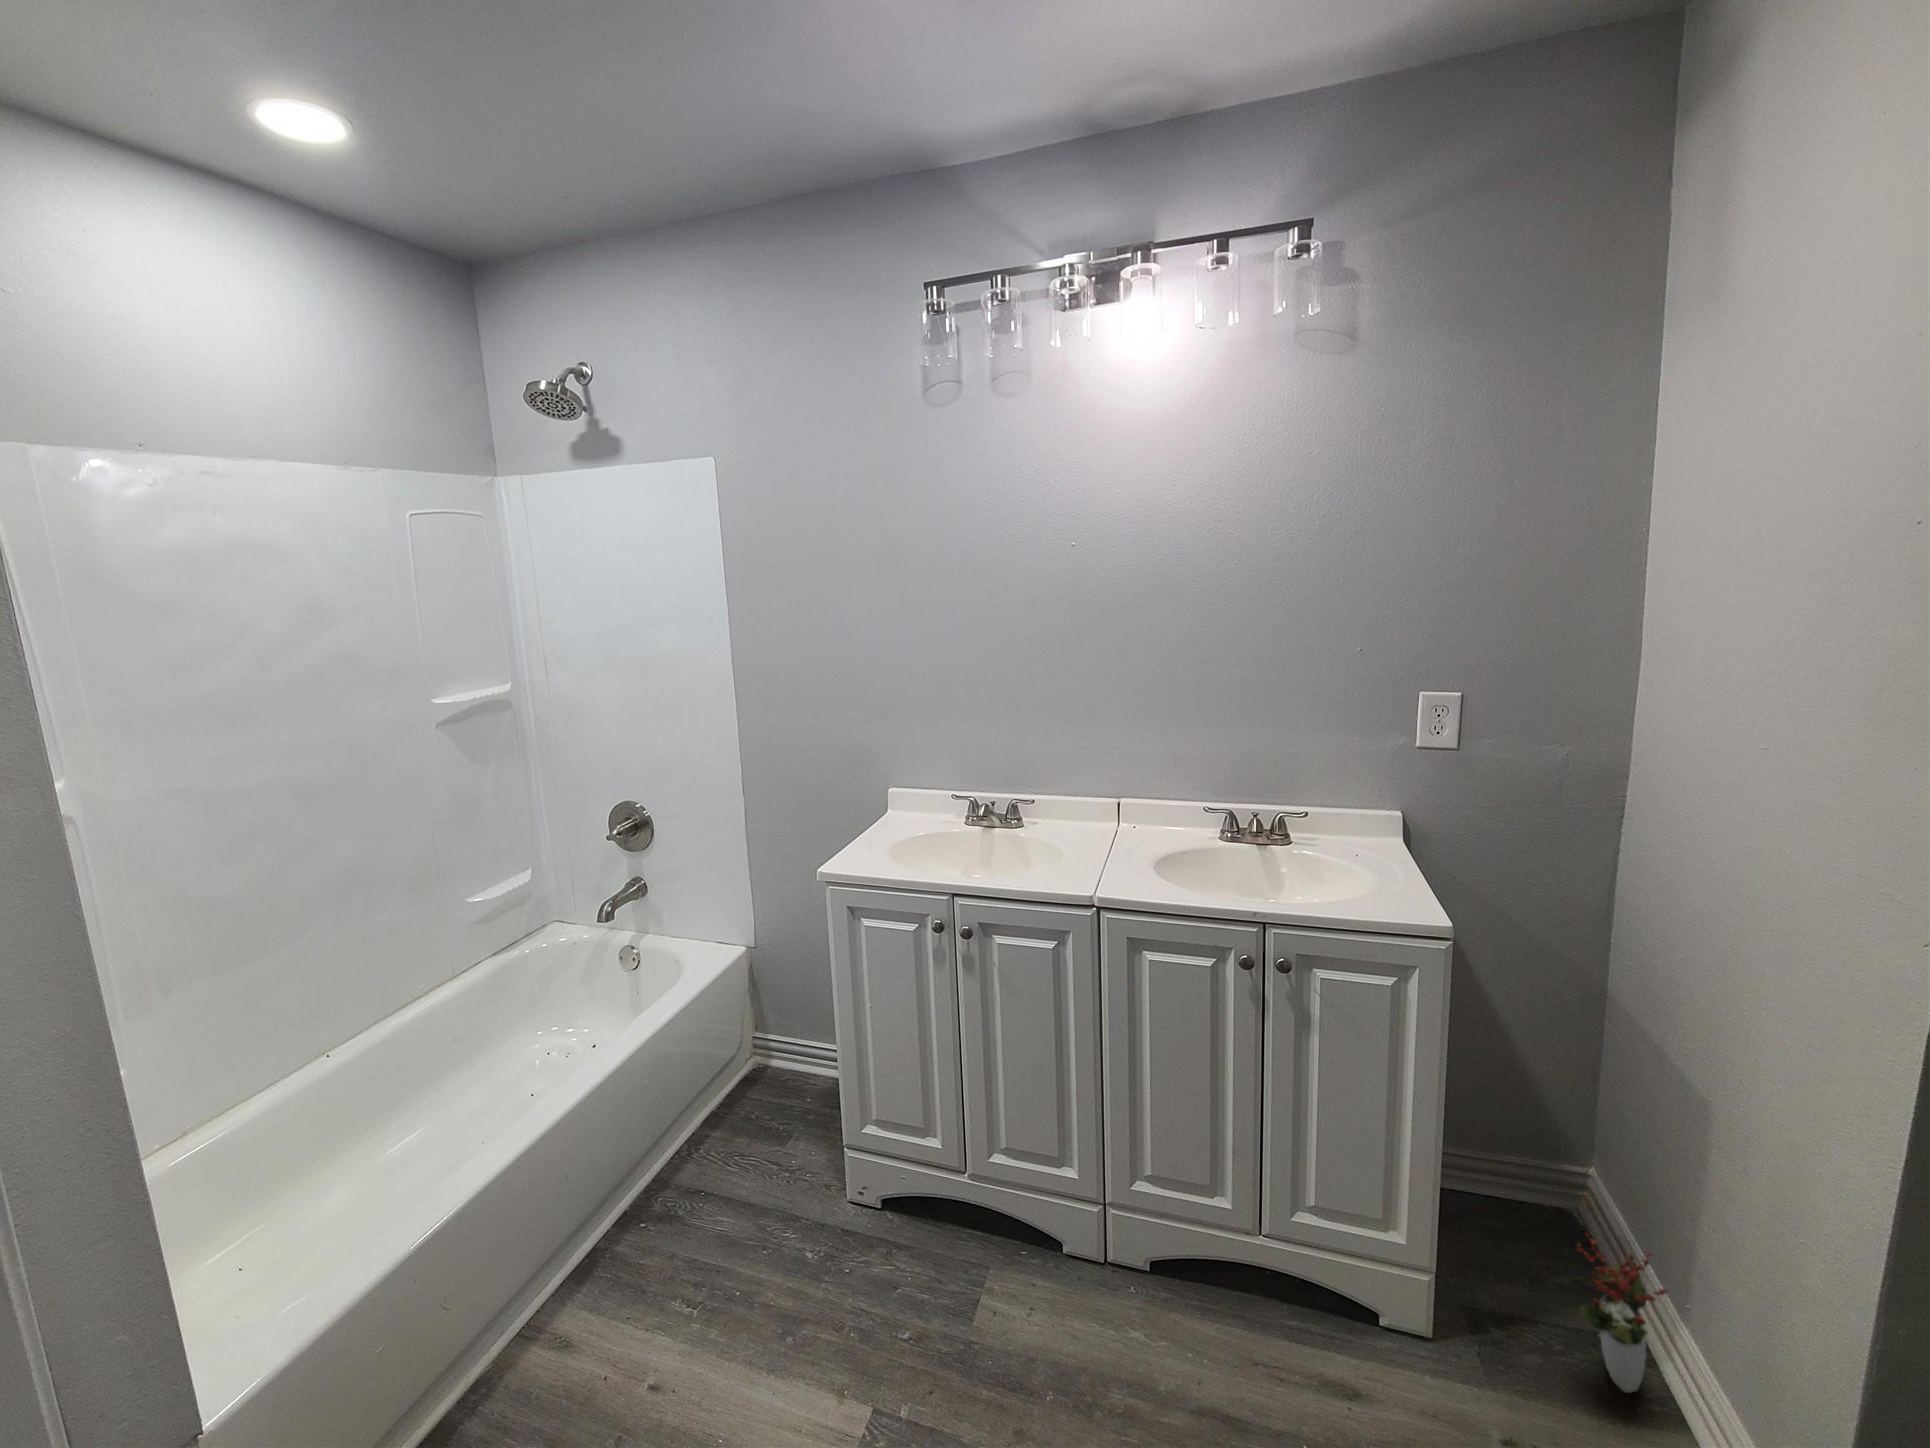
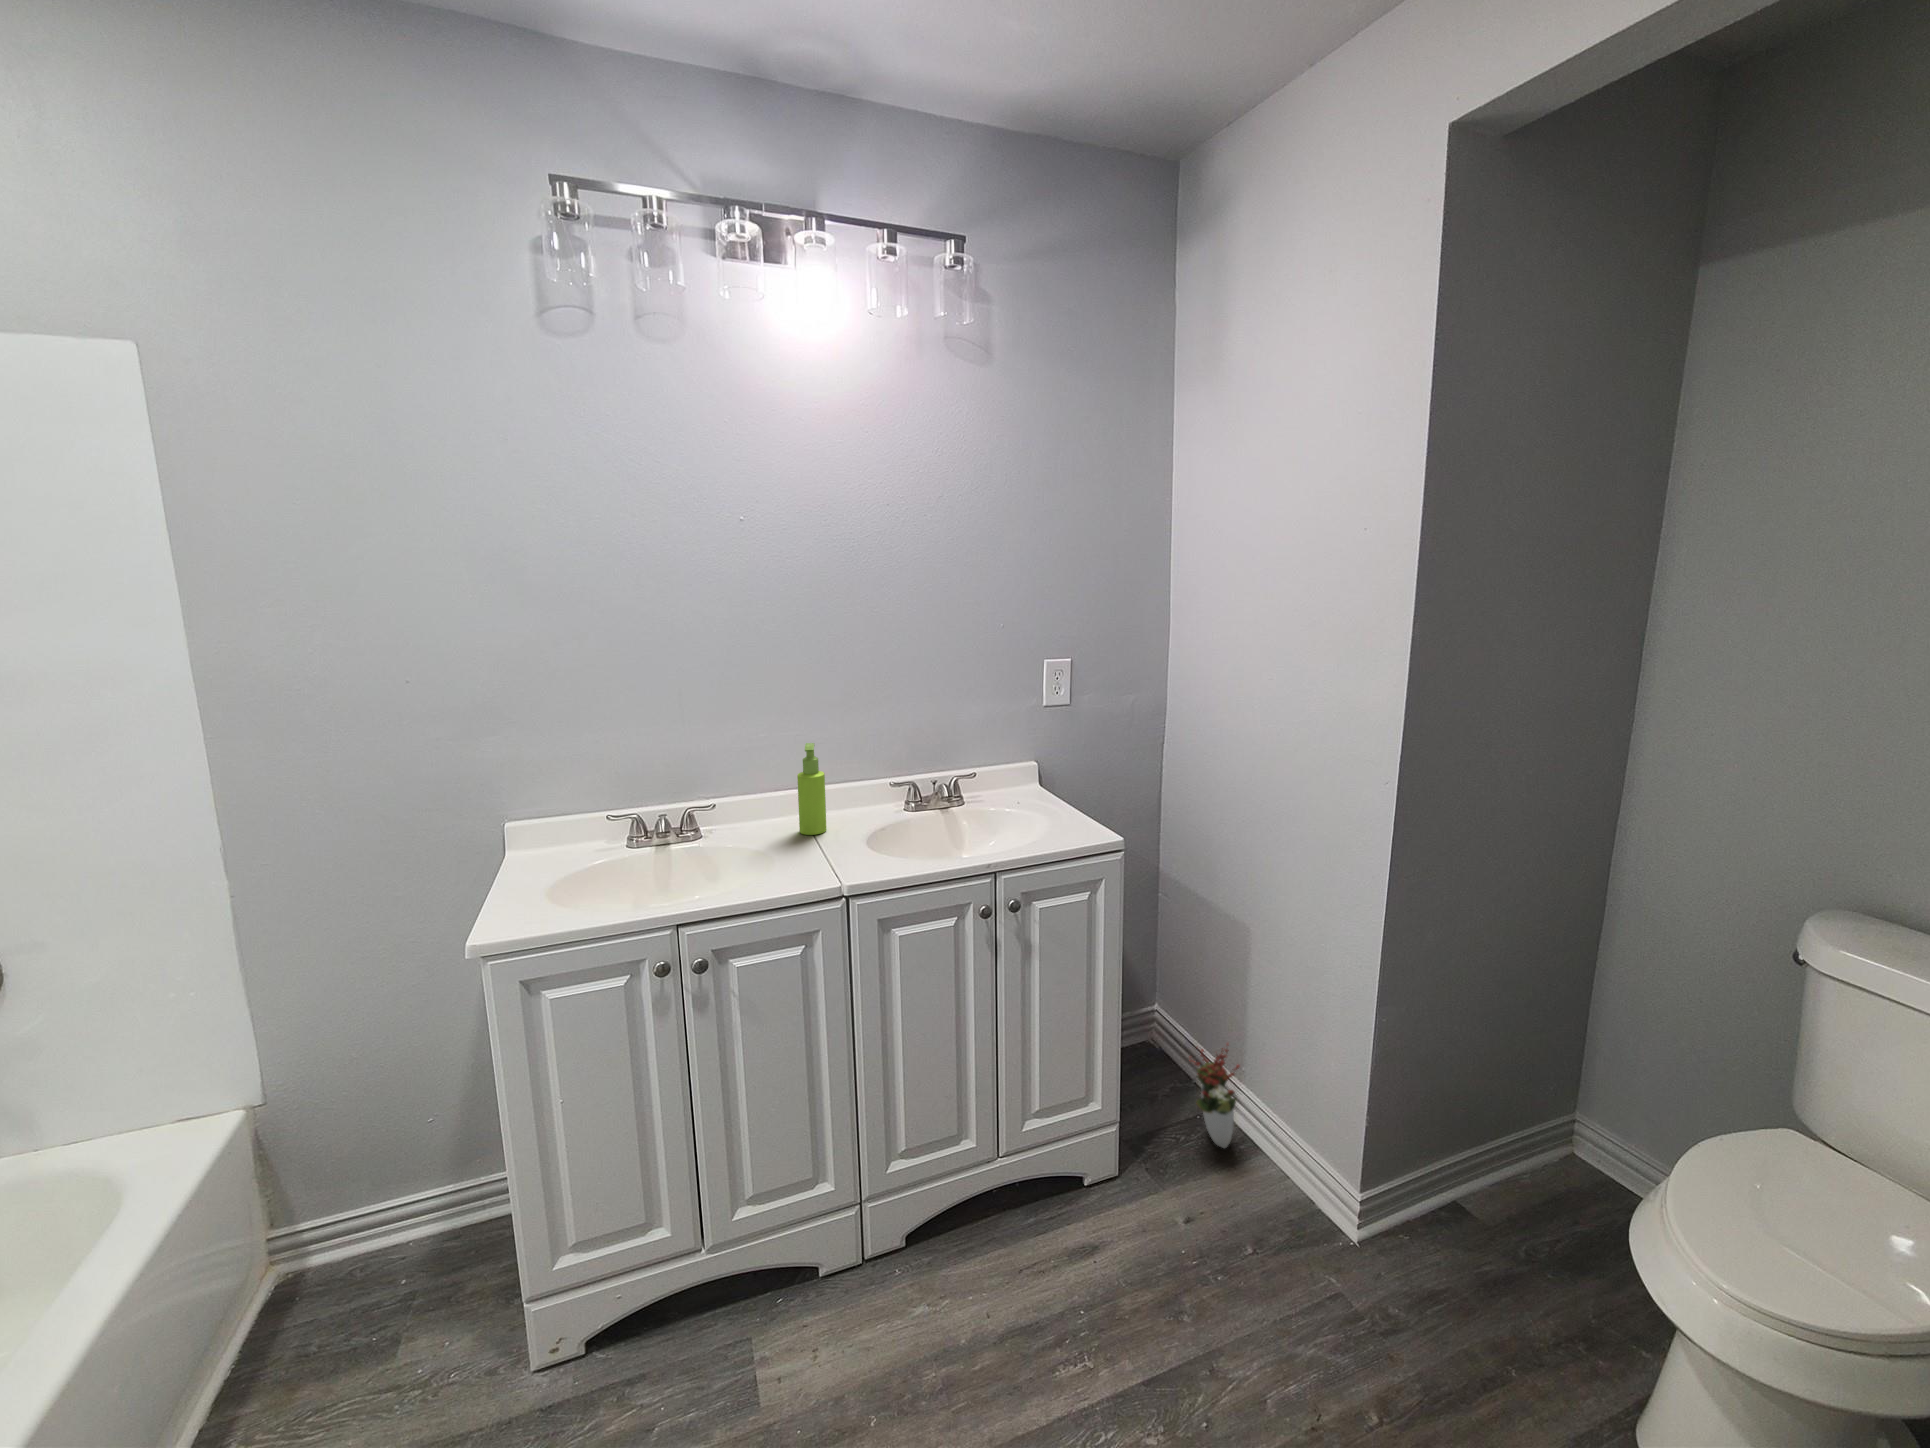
soap dispenser: none [1103,756,1129,845] -> present [797,743,826,835]

